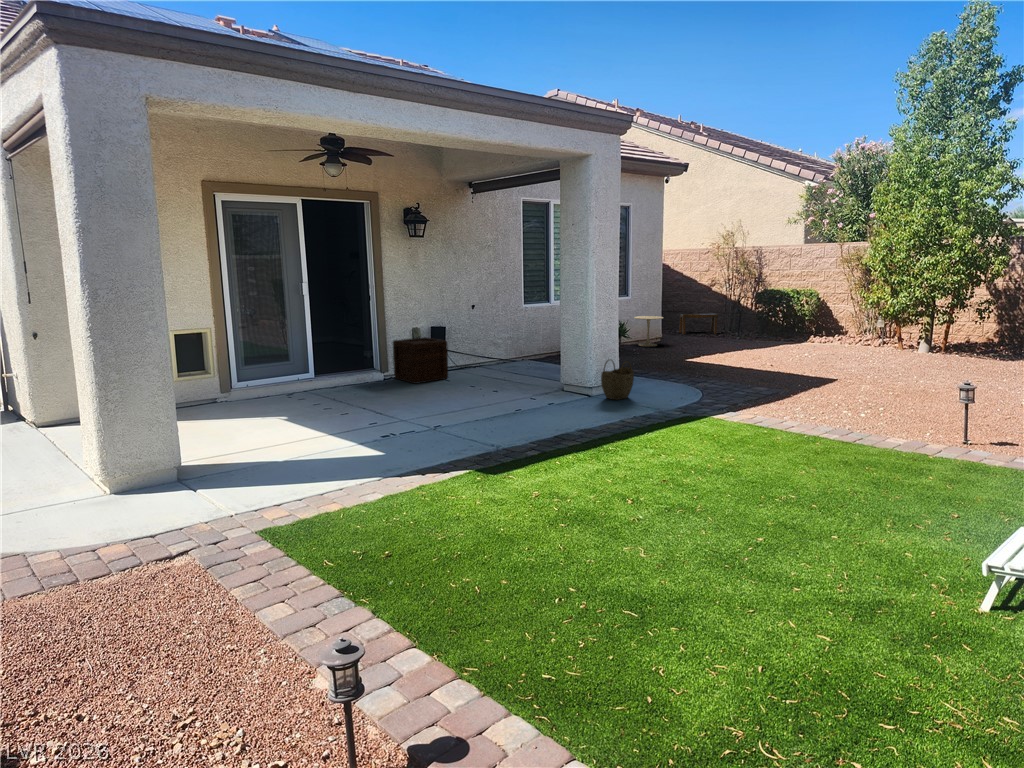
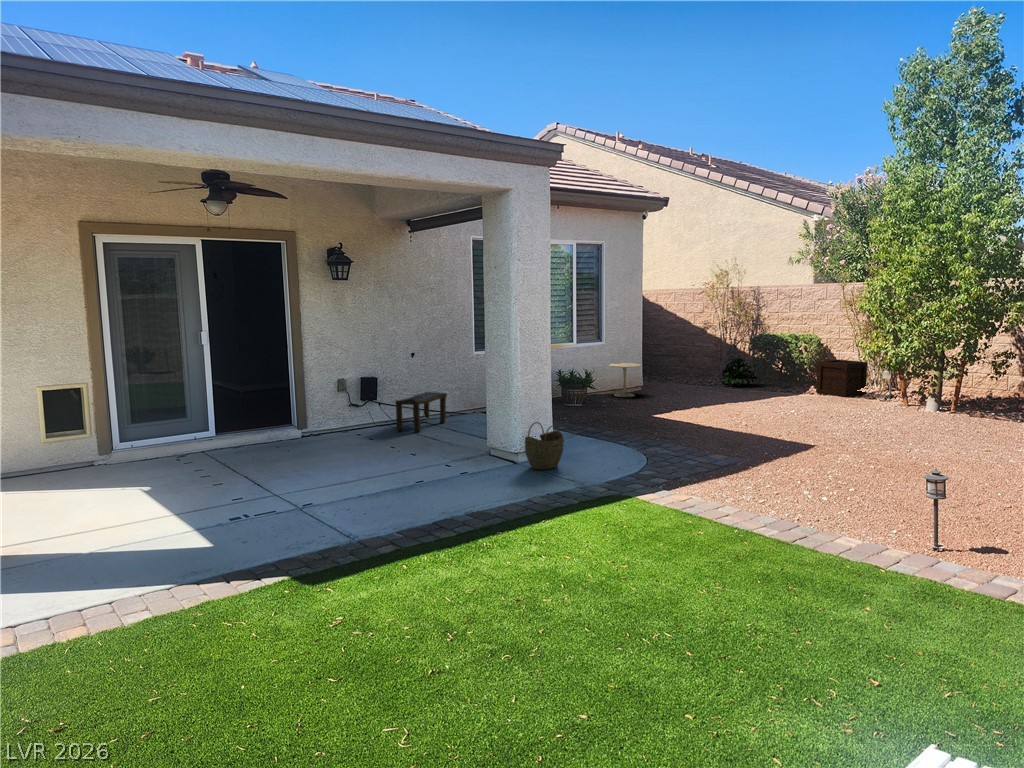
potted plant: none [728,312,762,337] -> present [721,358,757,386]
bench: present [679,314,718,334] -> present [395,392,447,432]
wooden crate: present [393,337,448,384] -> present [816,359,867,397]

